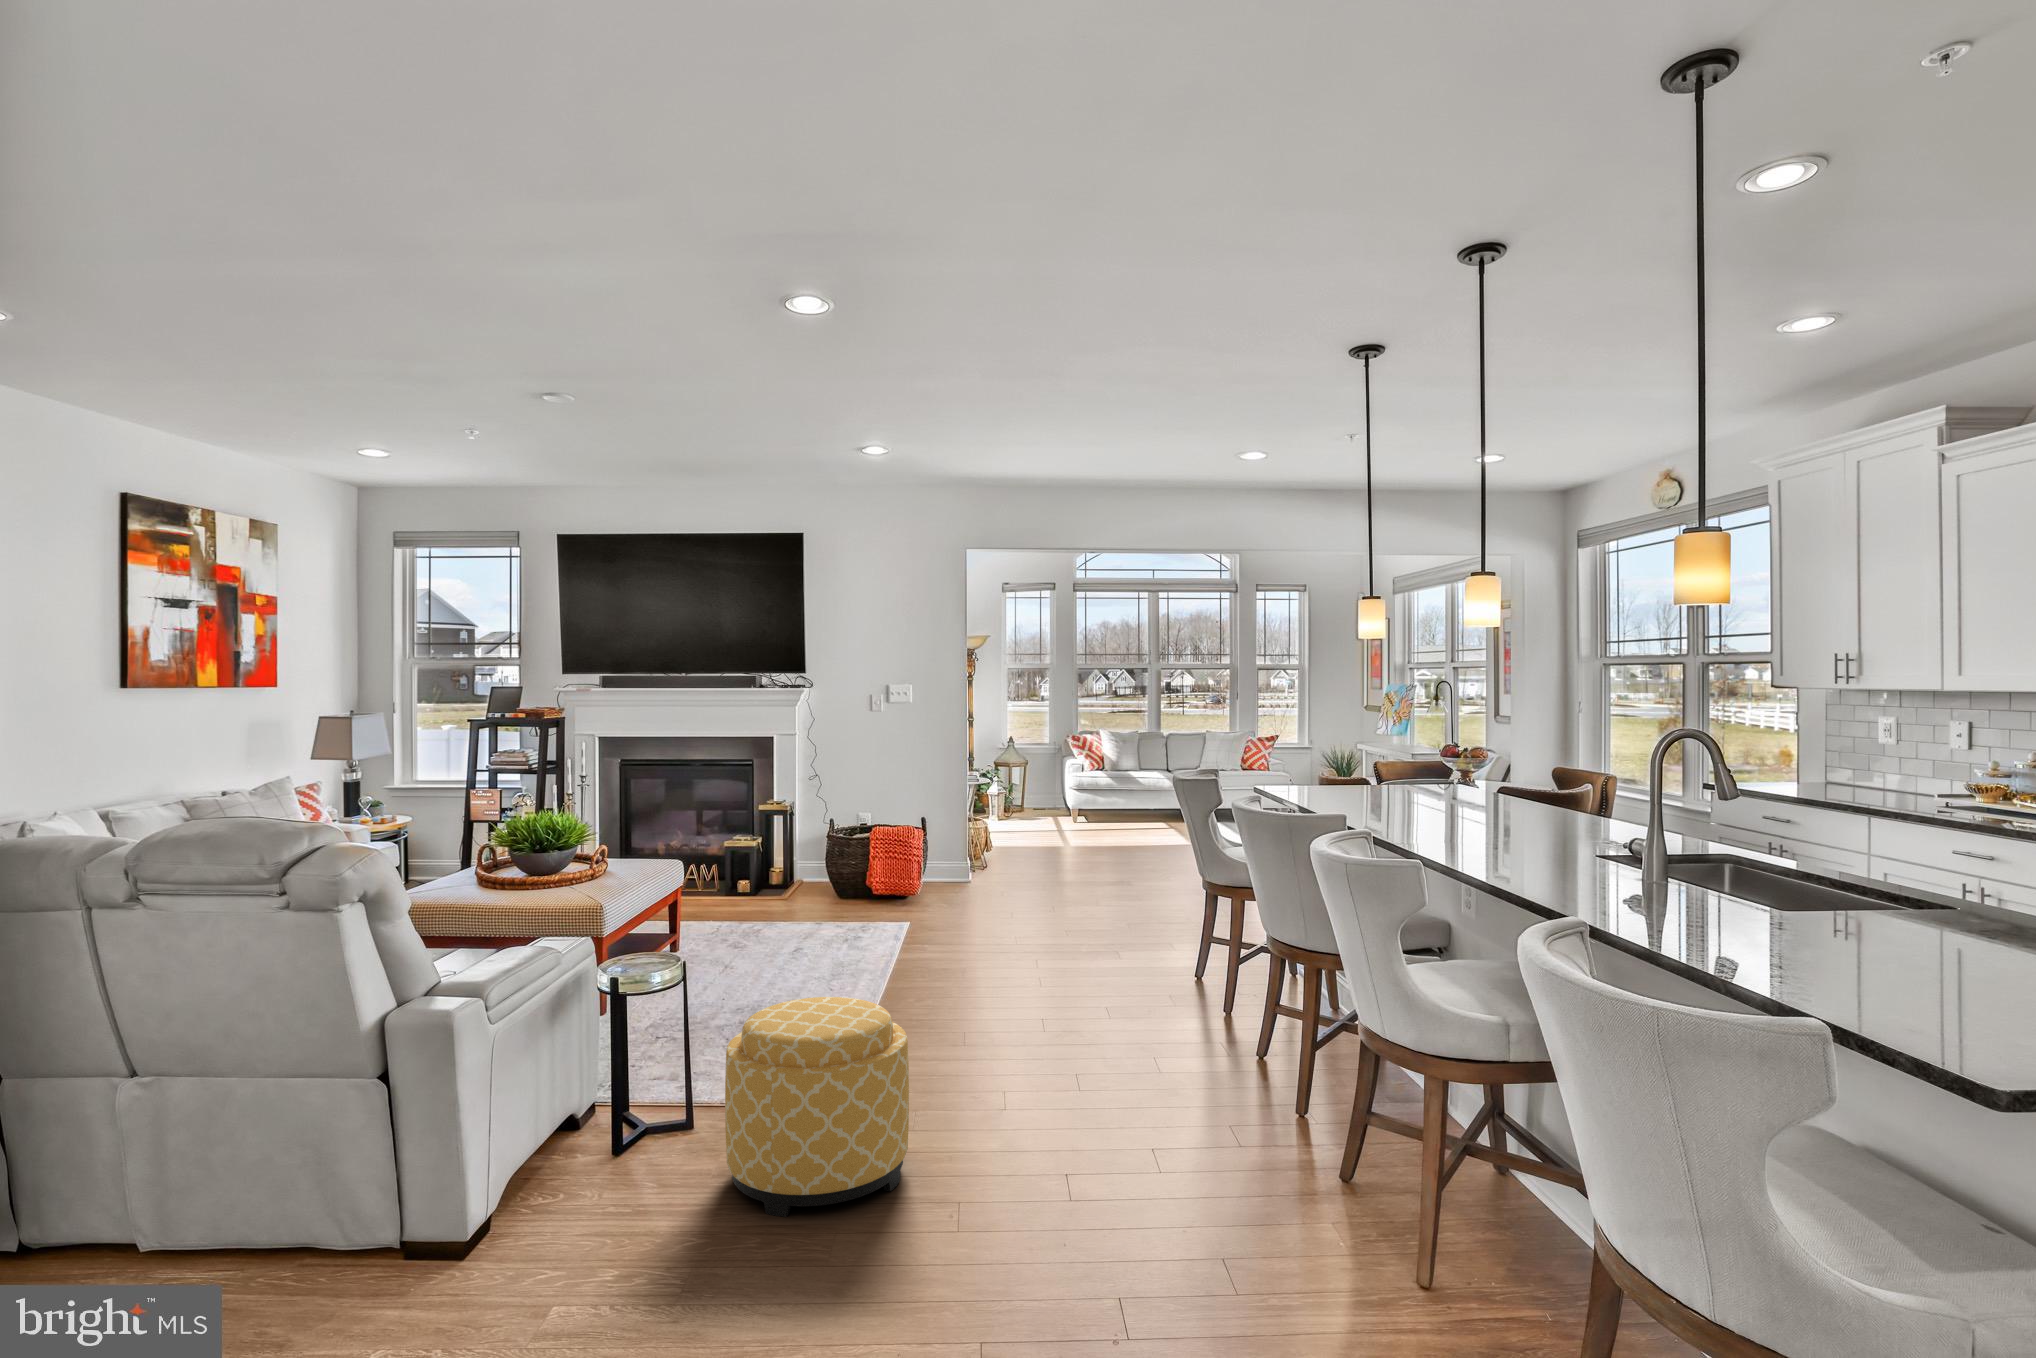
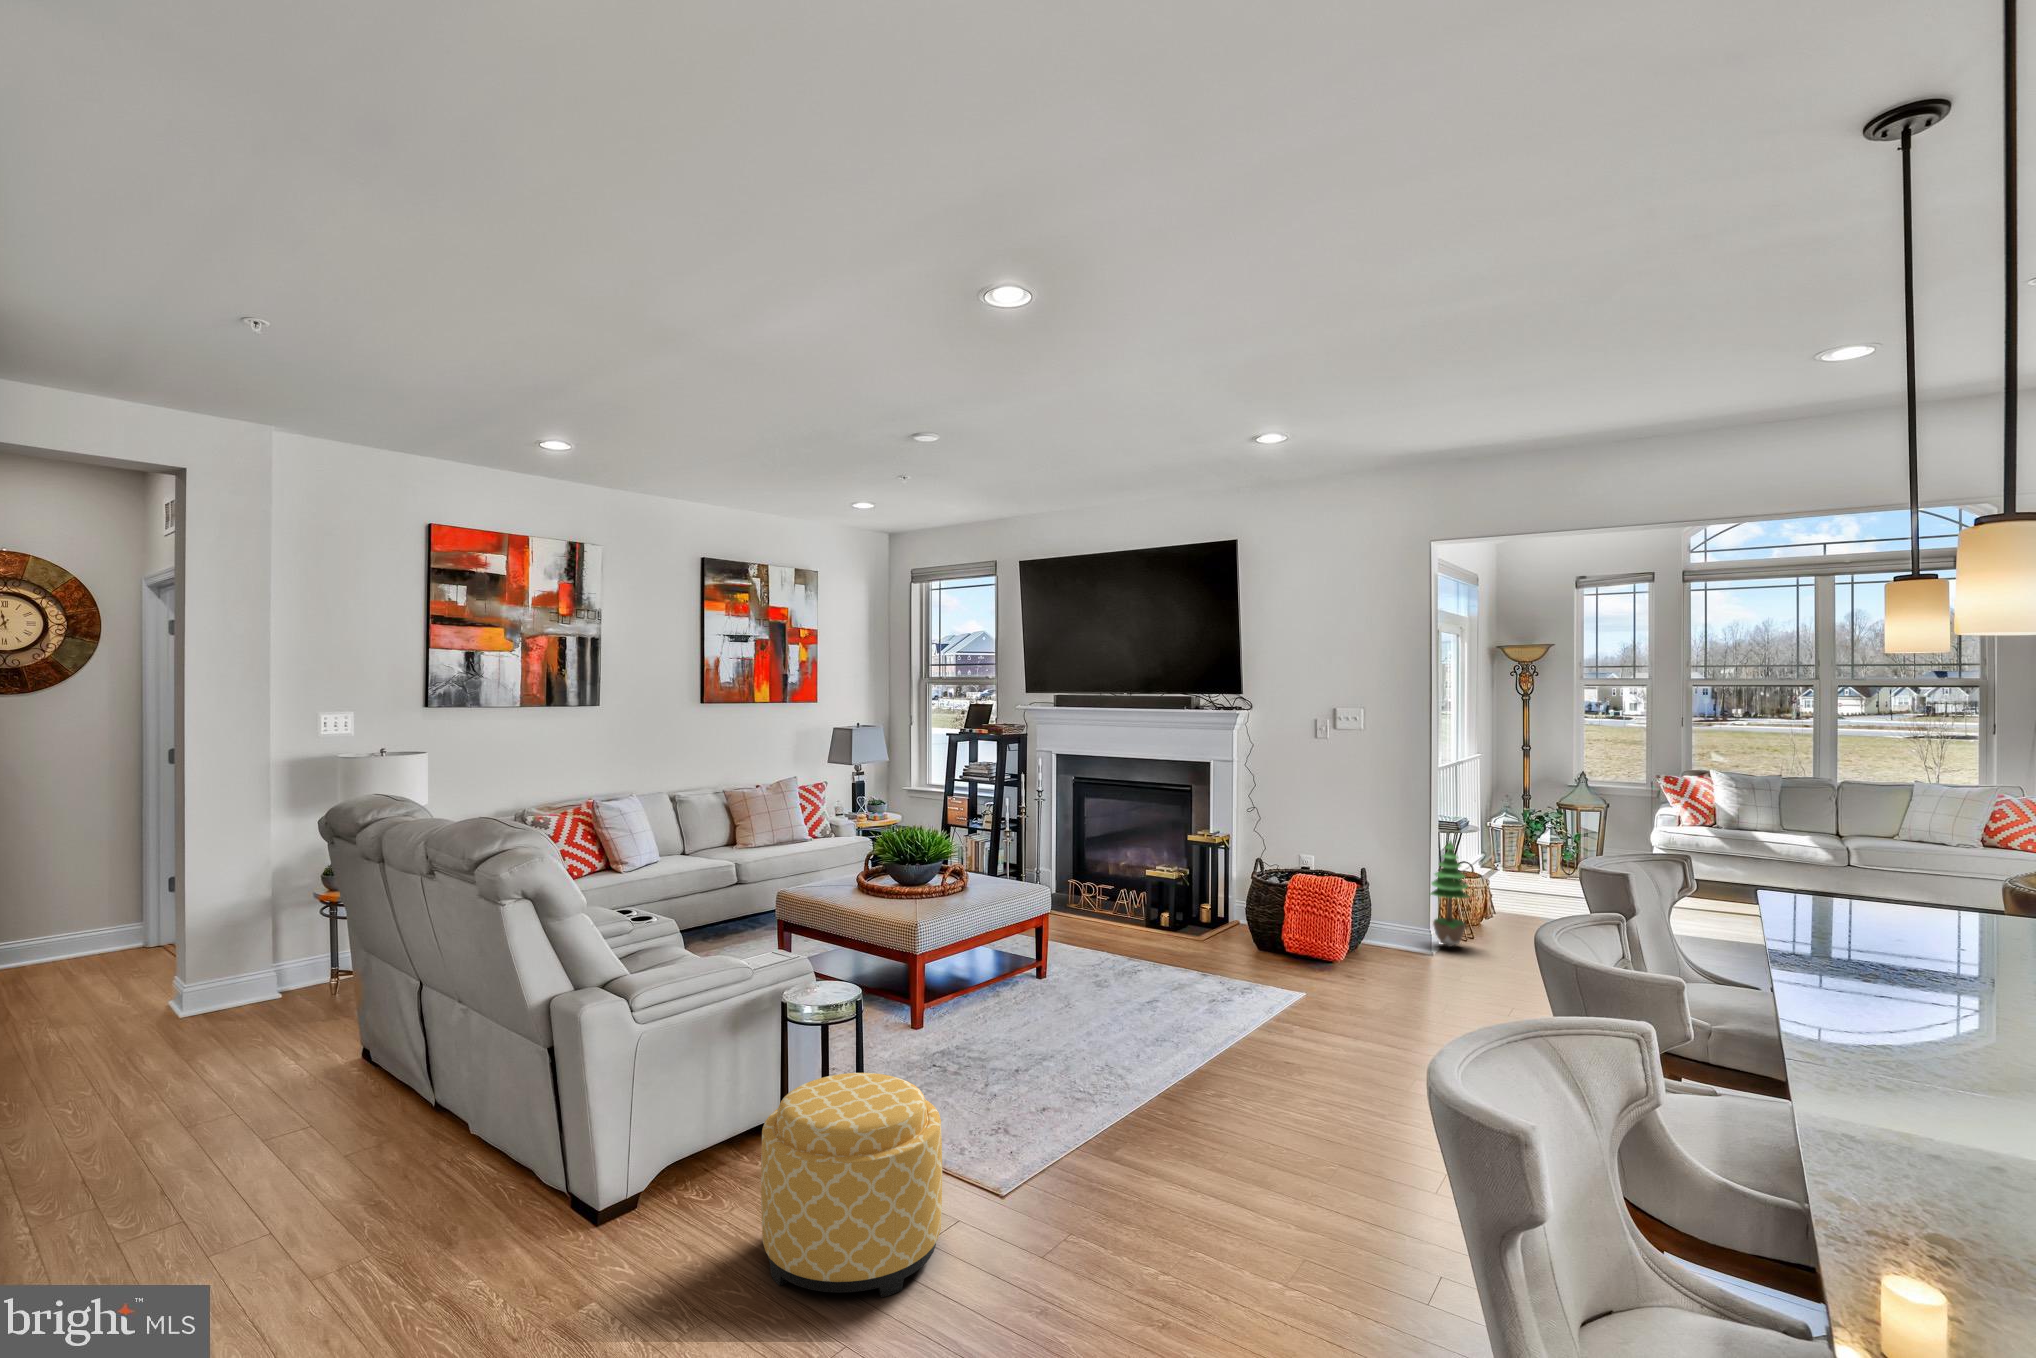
potted tree: none [973,787,1005,878] -> present [1429,841,1469,947]

